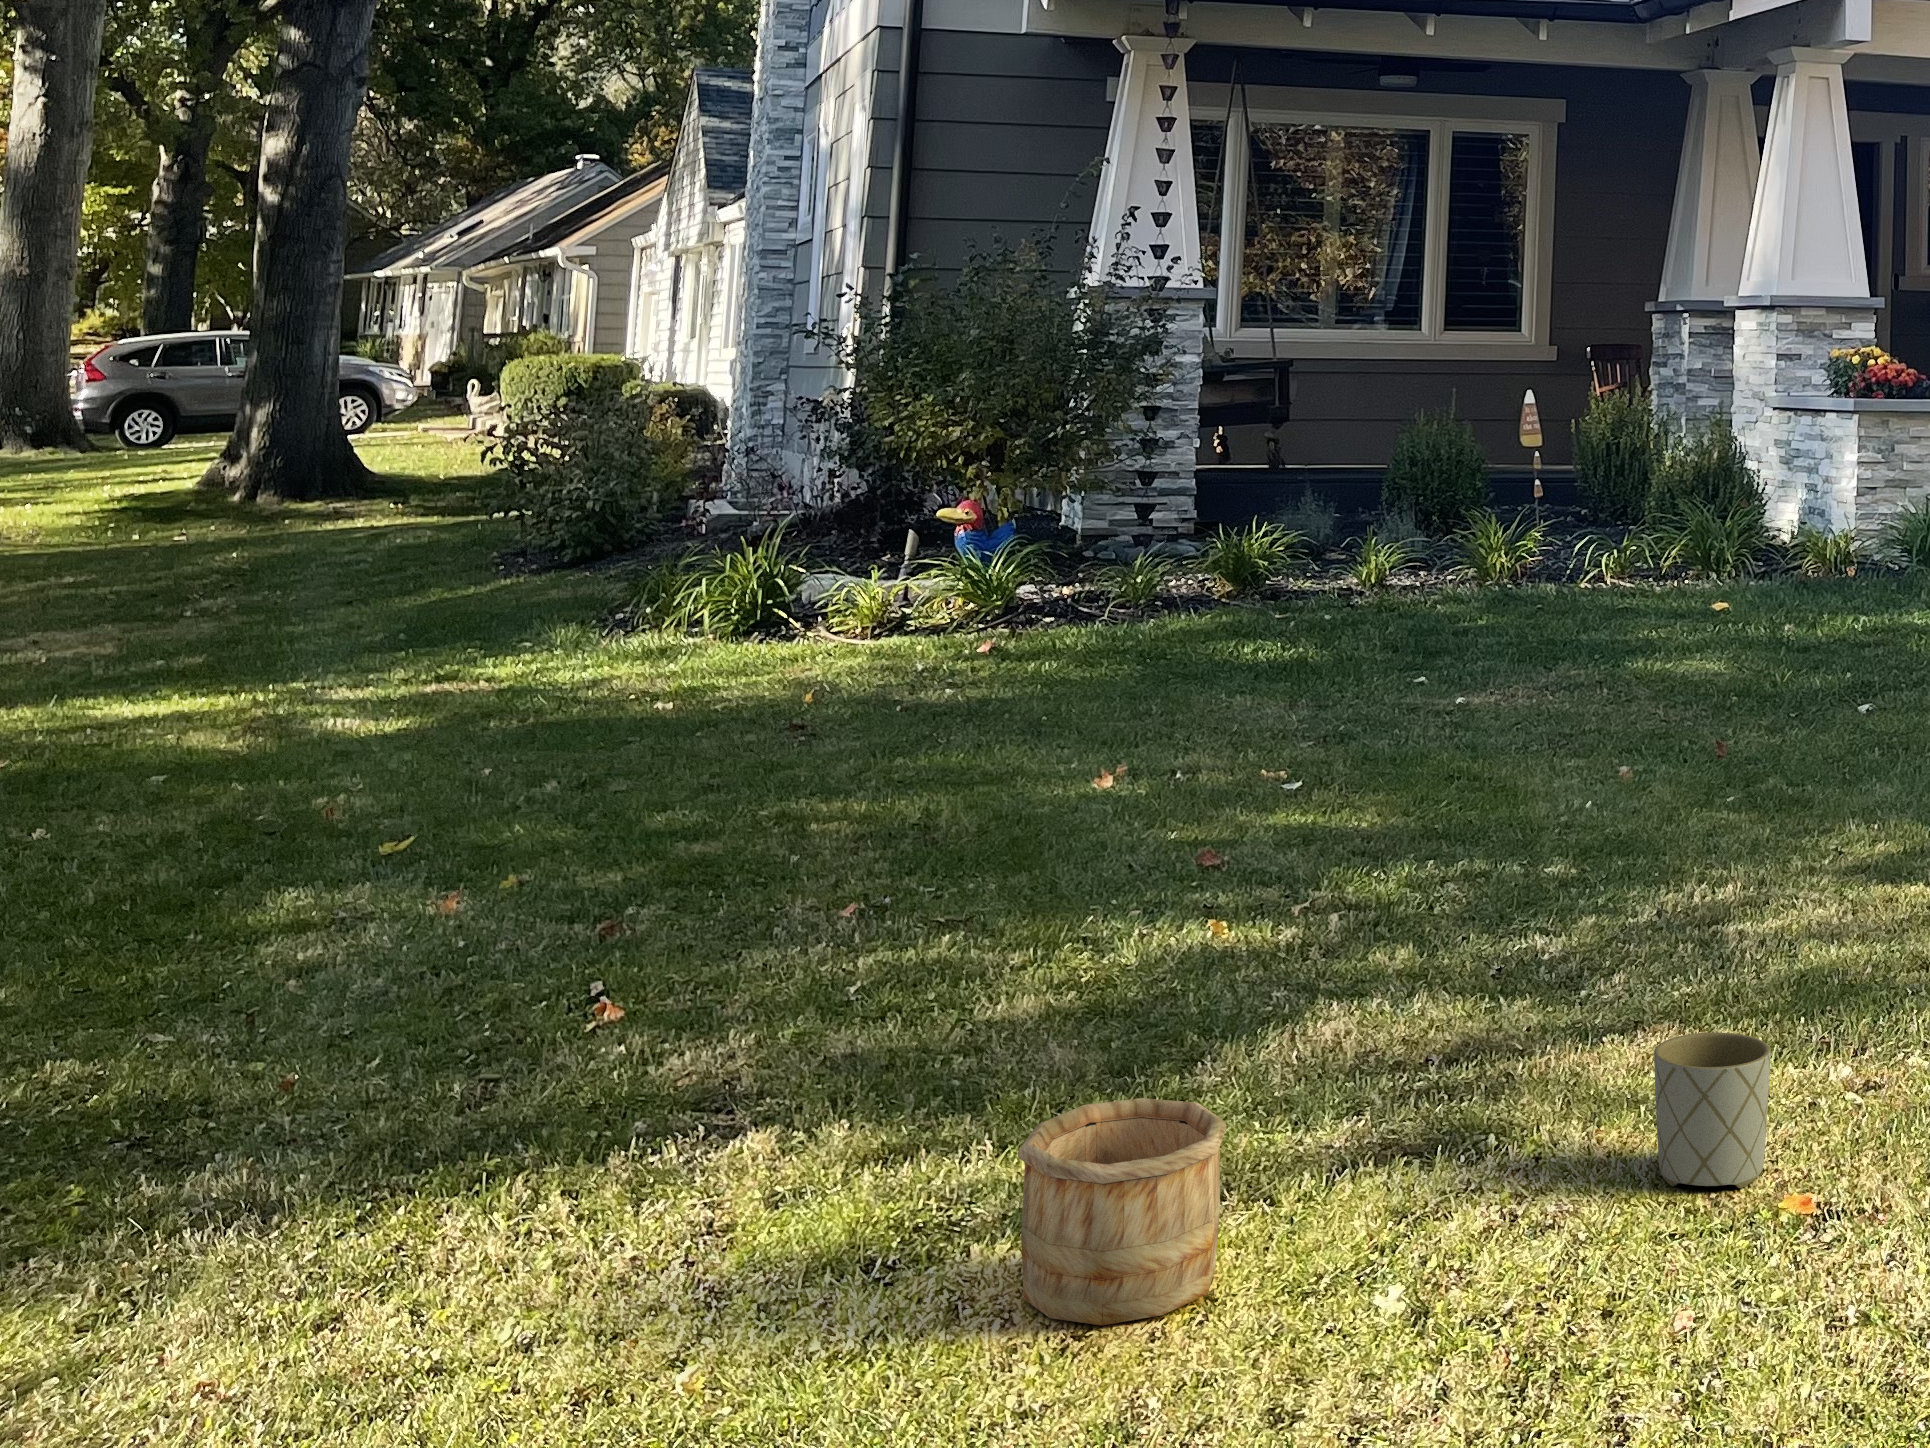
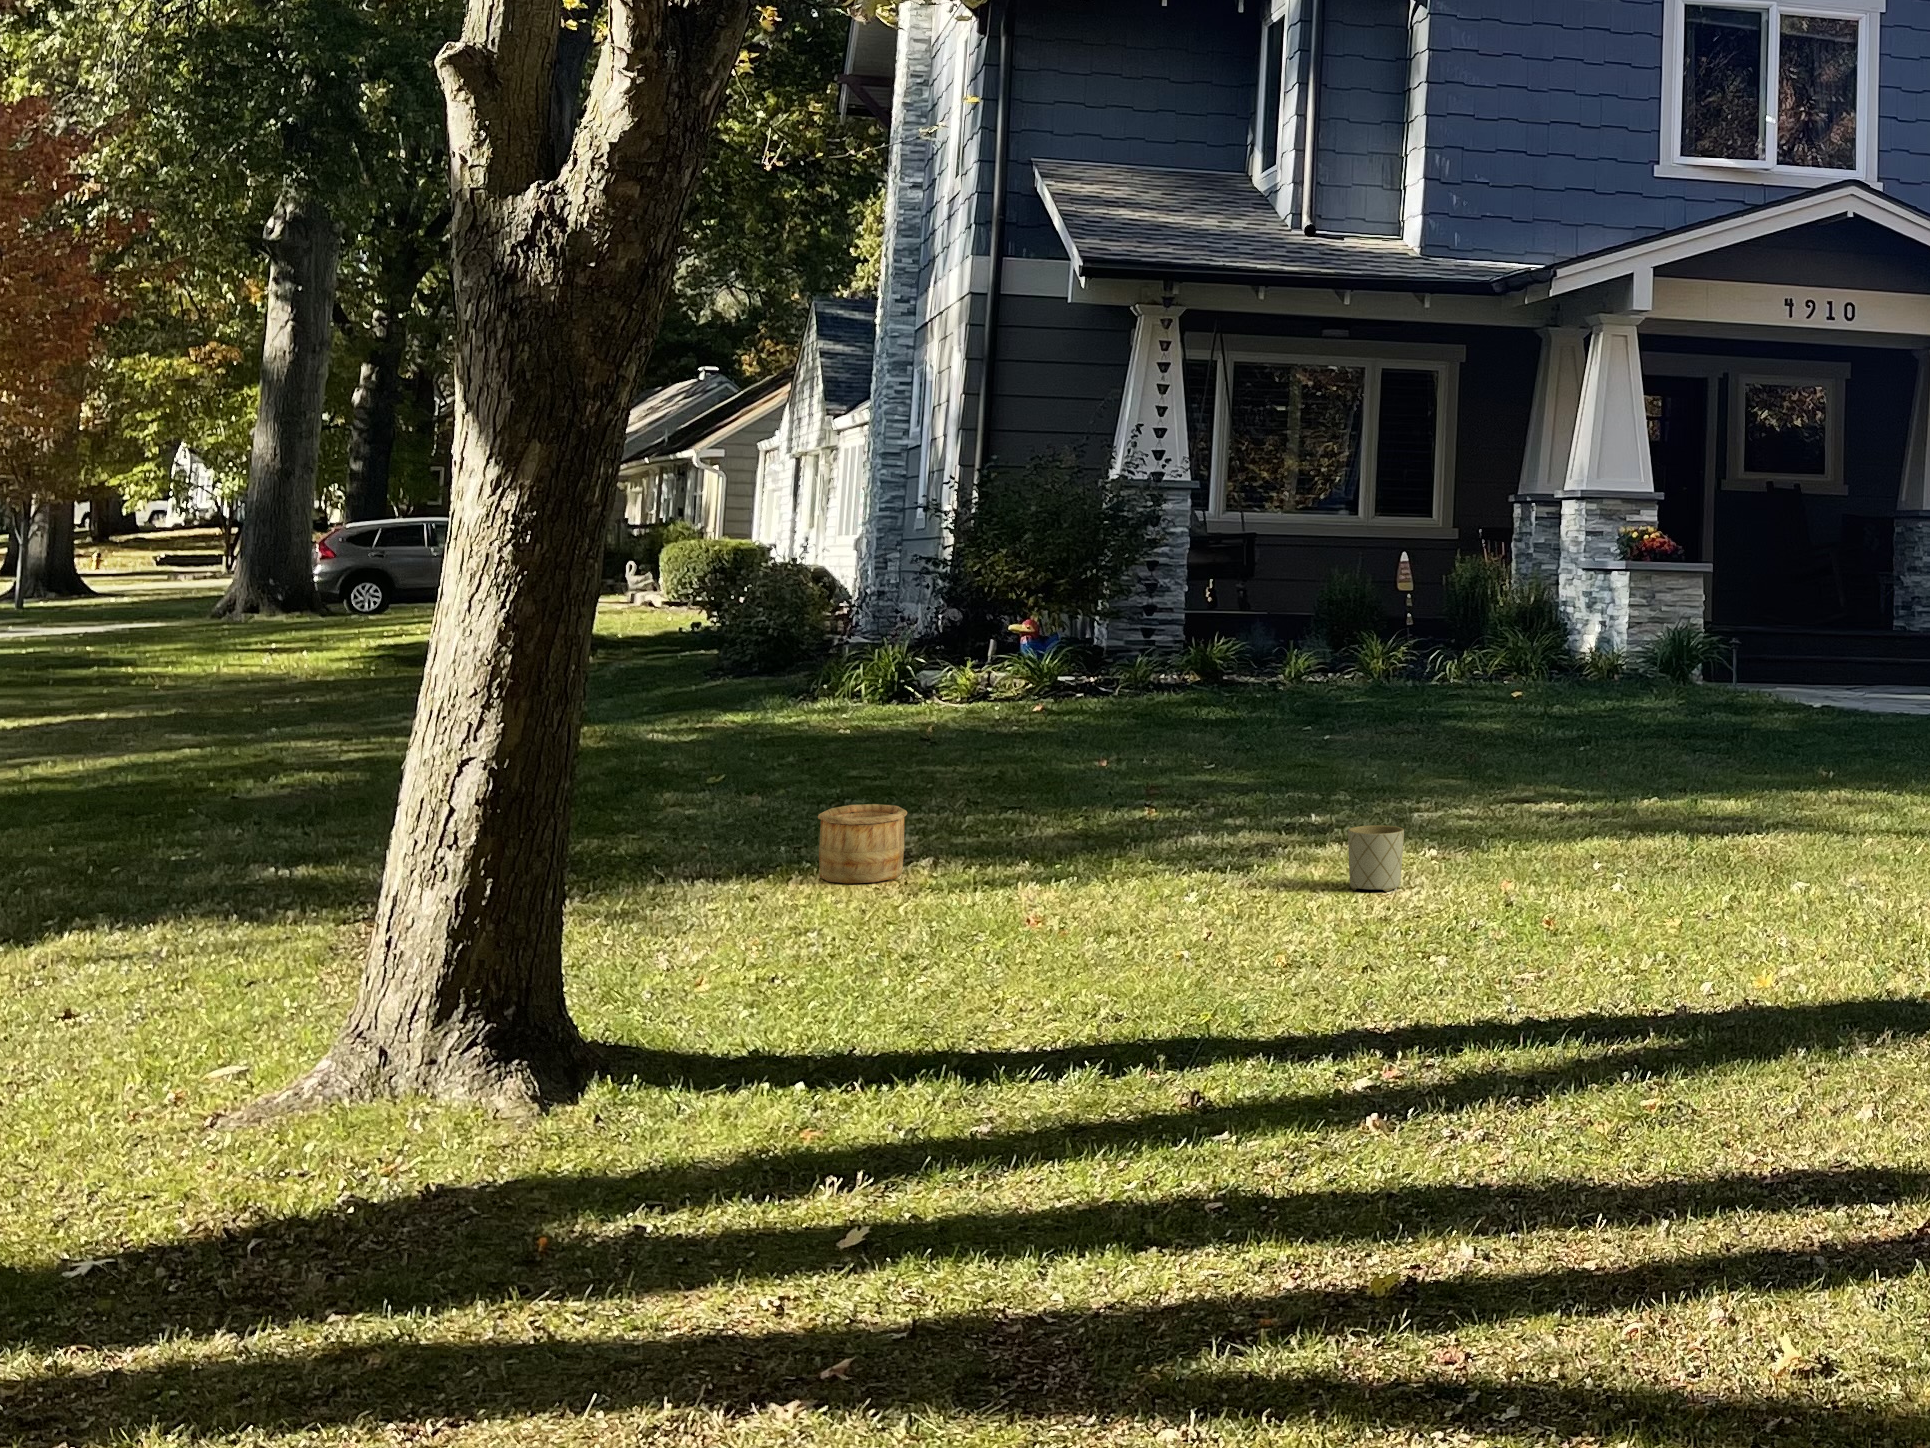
wooden bucket: present [1017,1098,1227,1325] -> present [818,804,907,884]

